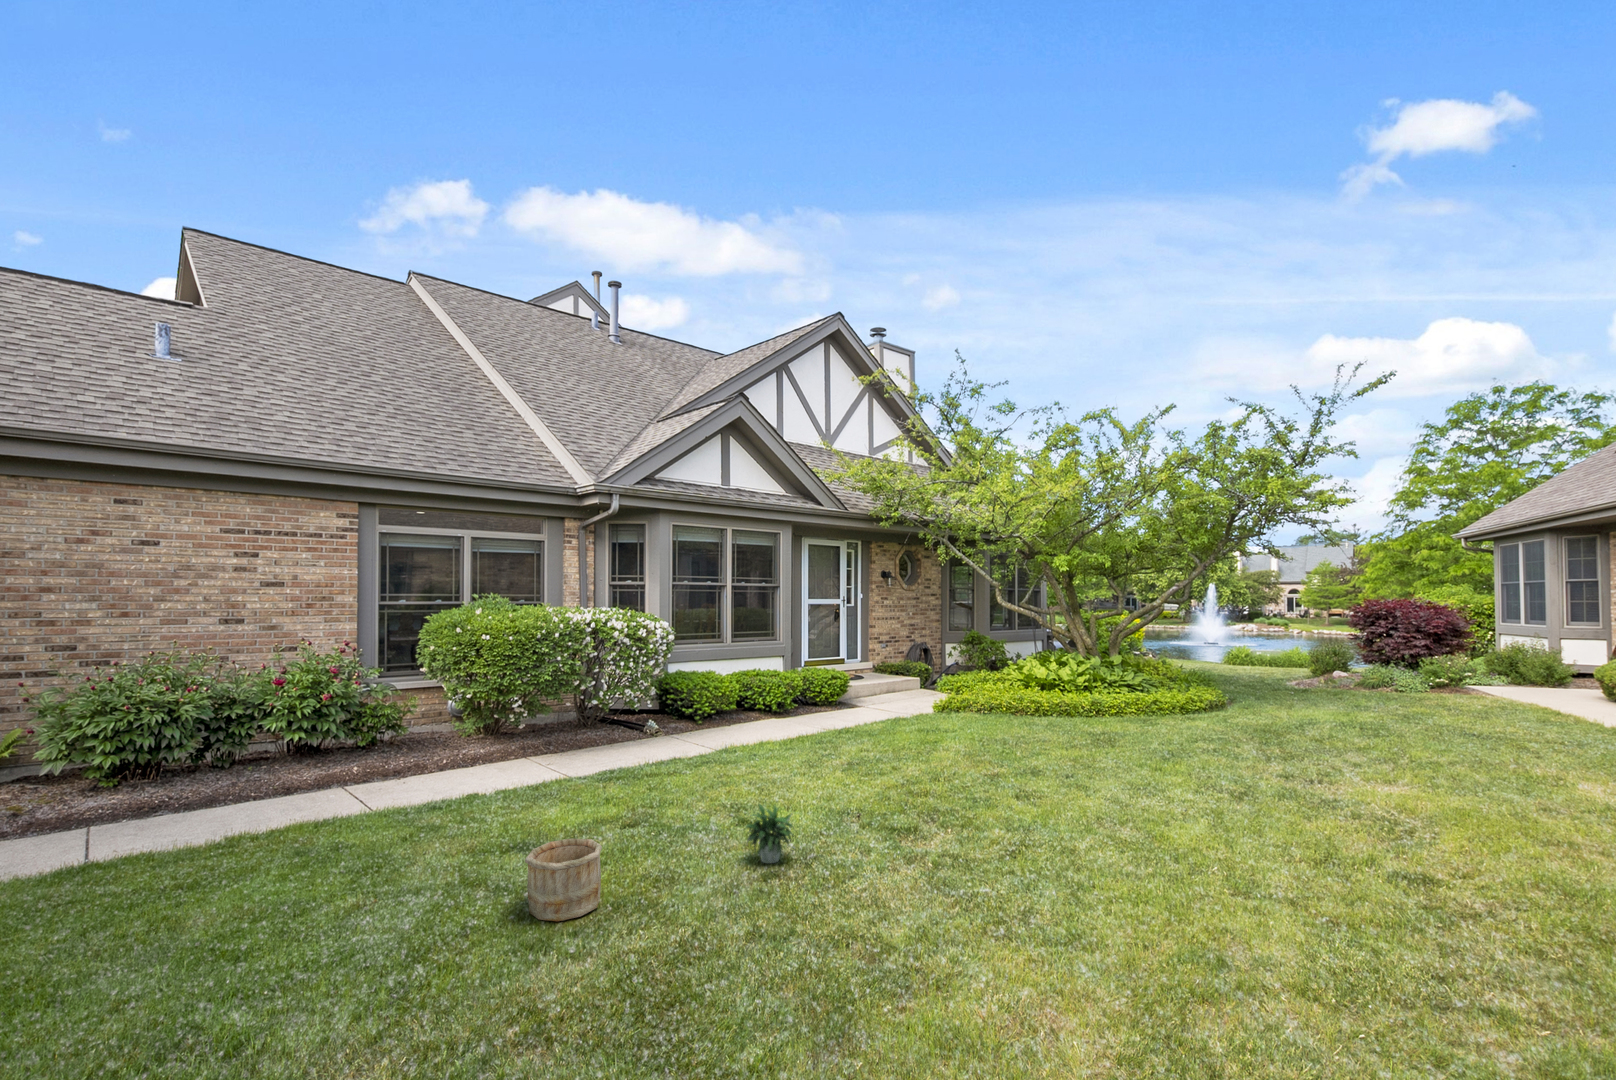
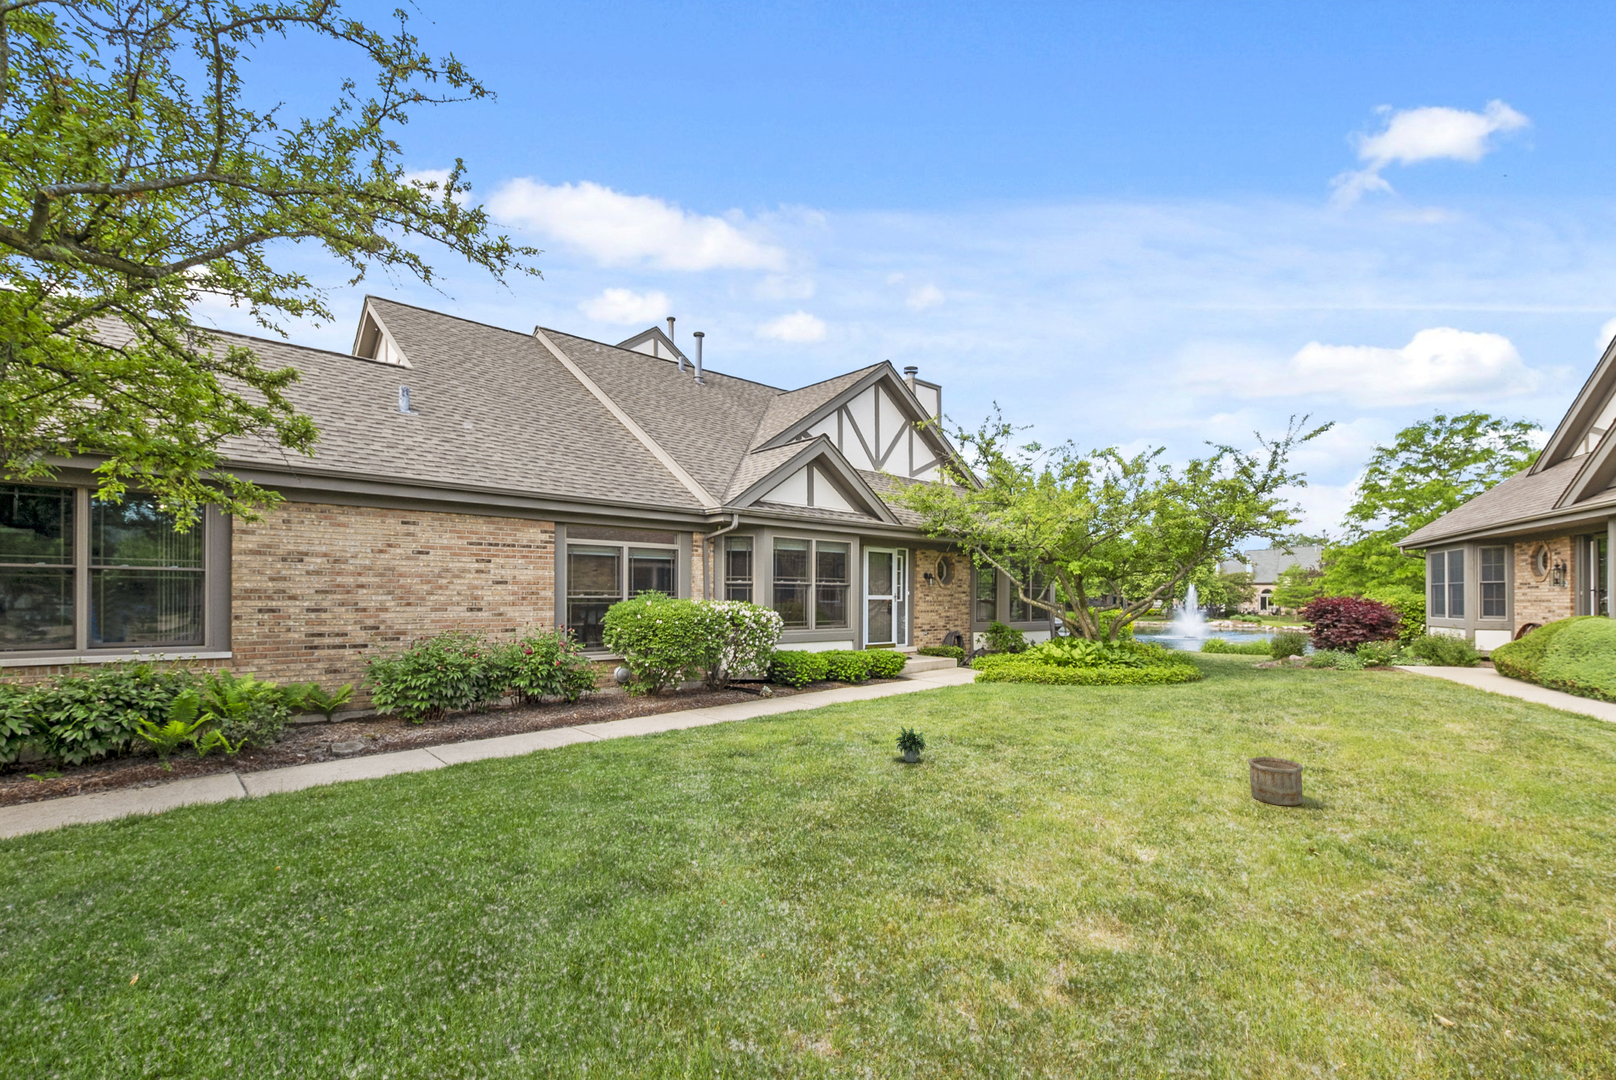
wooden bucket: present [525,838,602,921] -> present [1248,757,1303,806]

